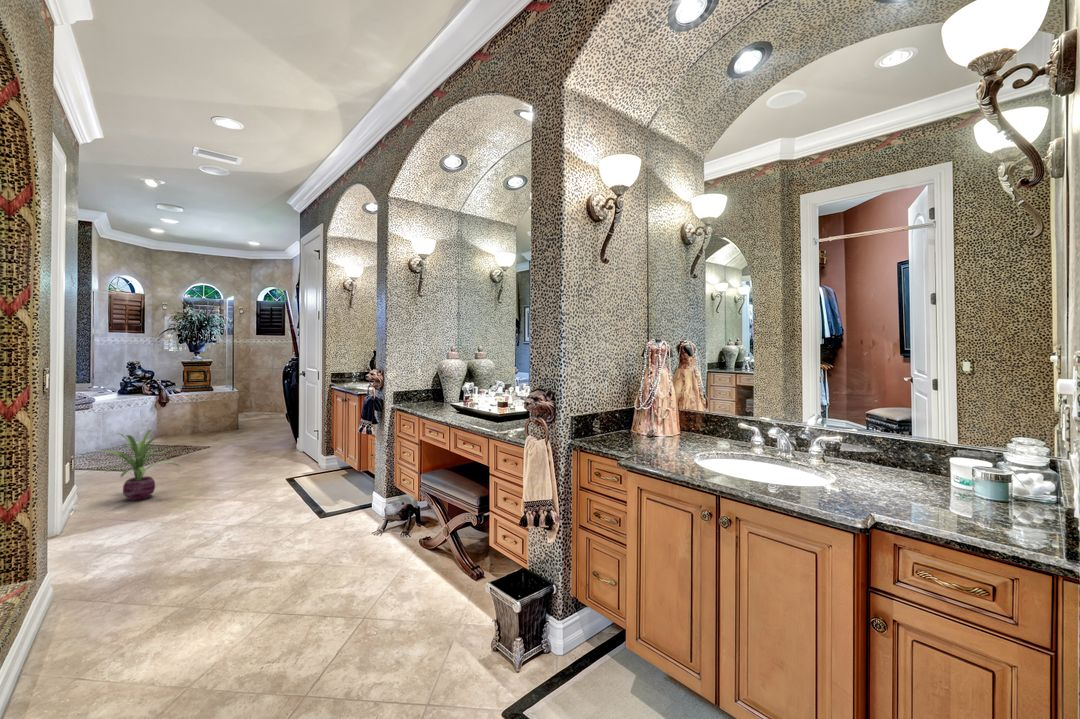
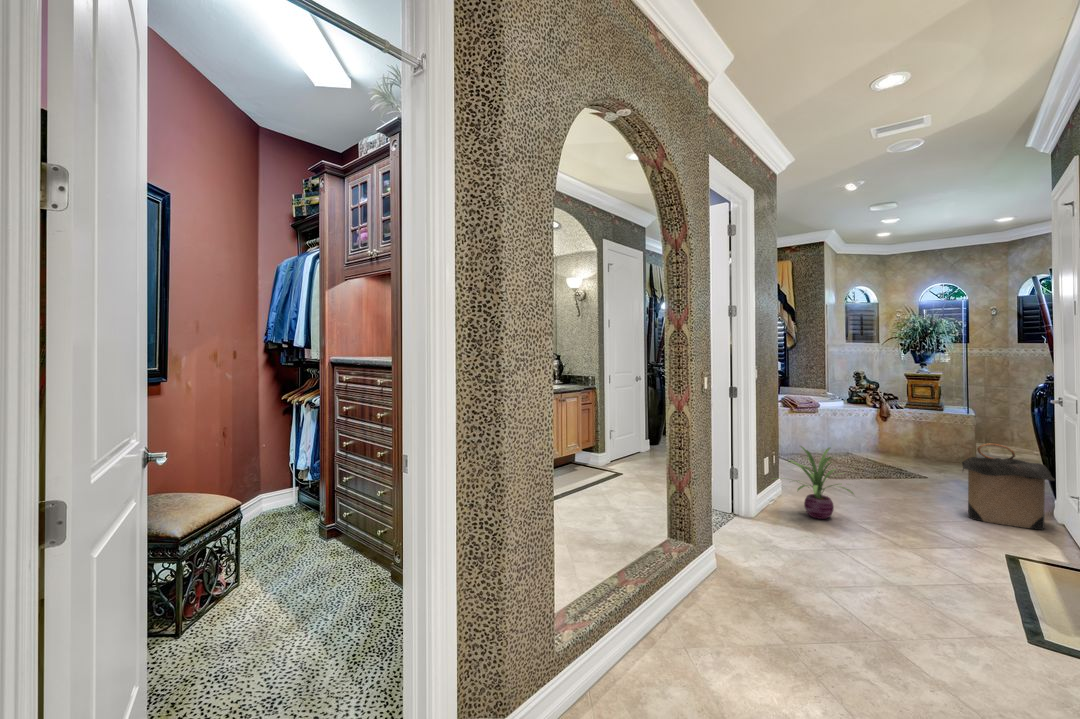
laundry hamper: none [248,409,303,466] -> present [962,444,1055,530]

